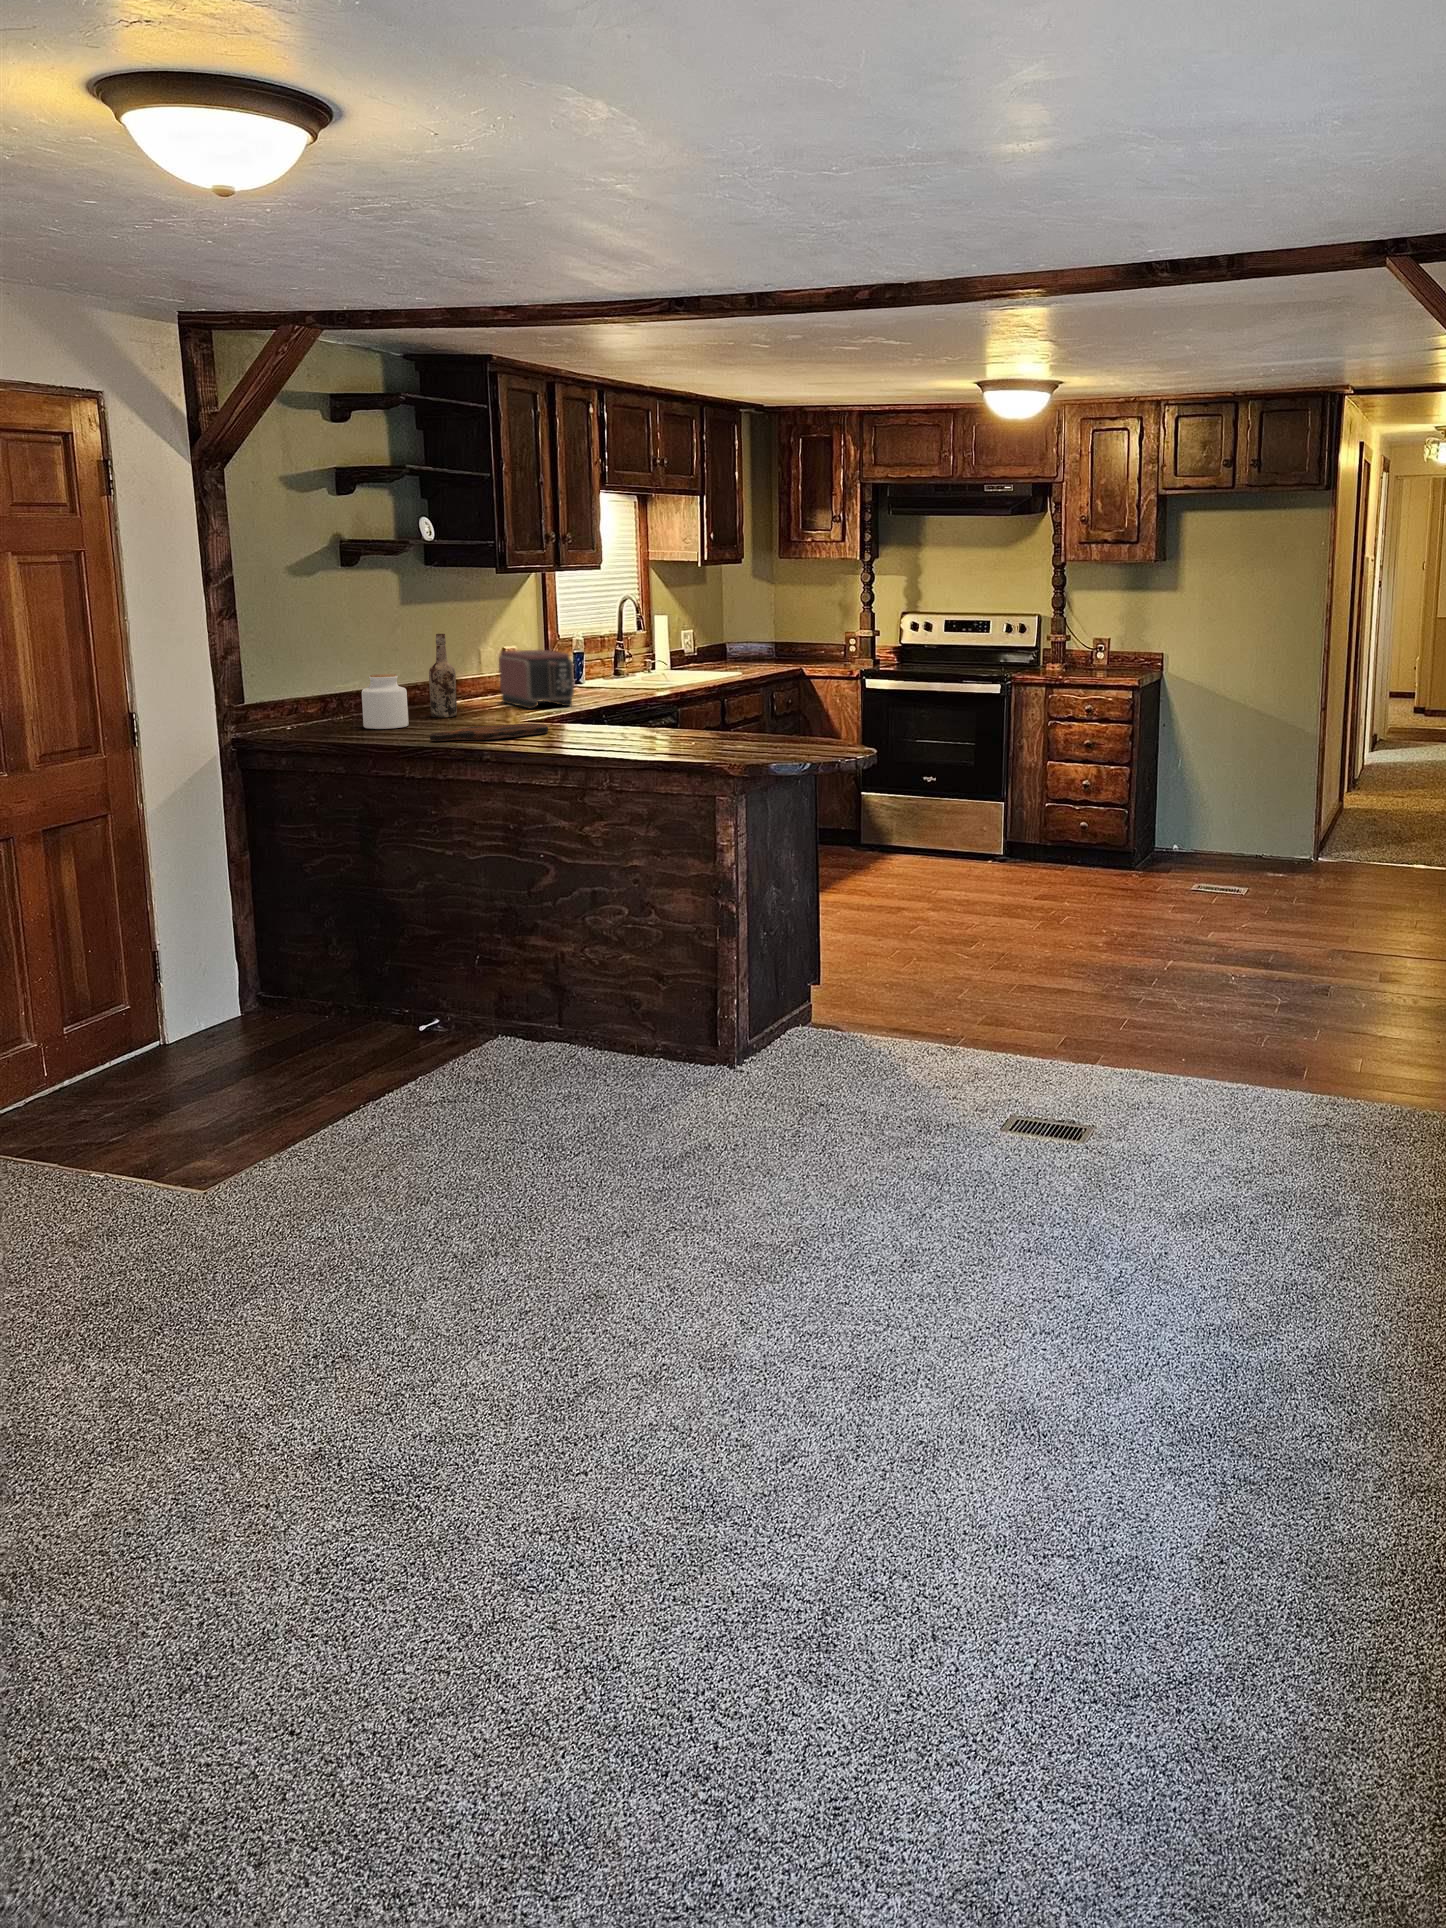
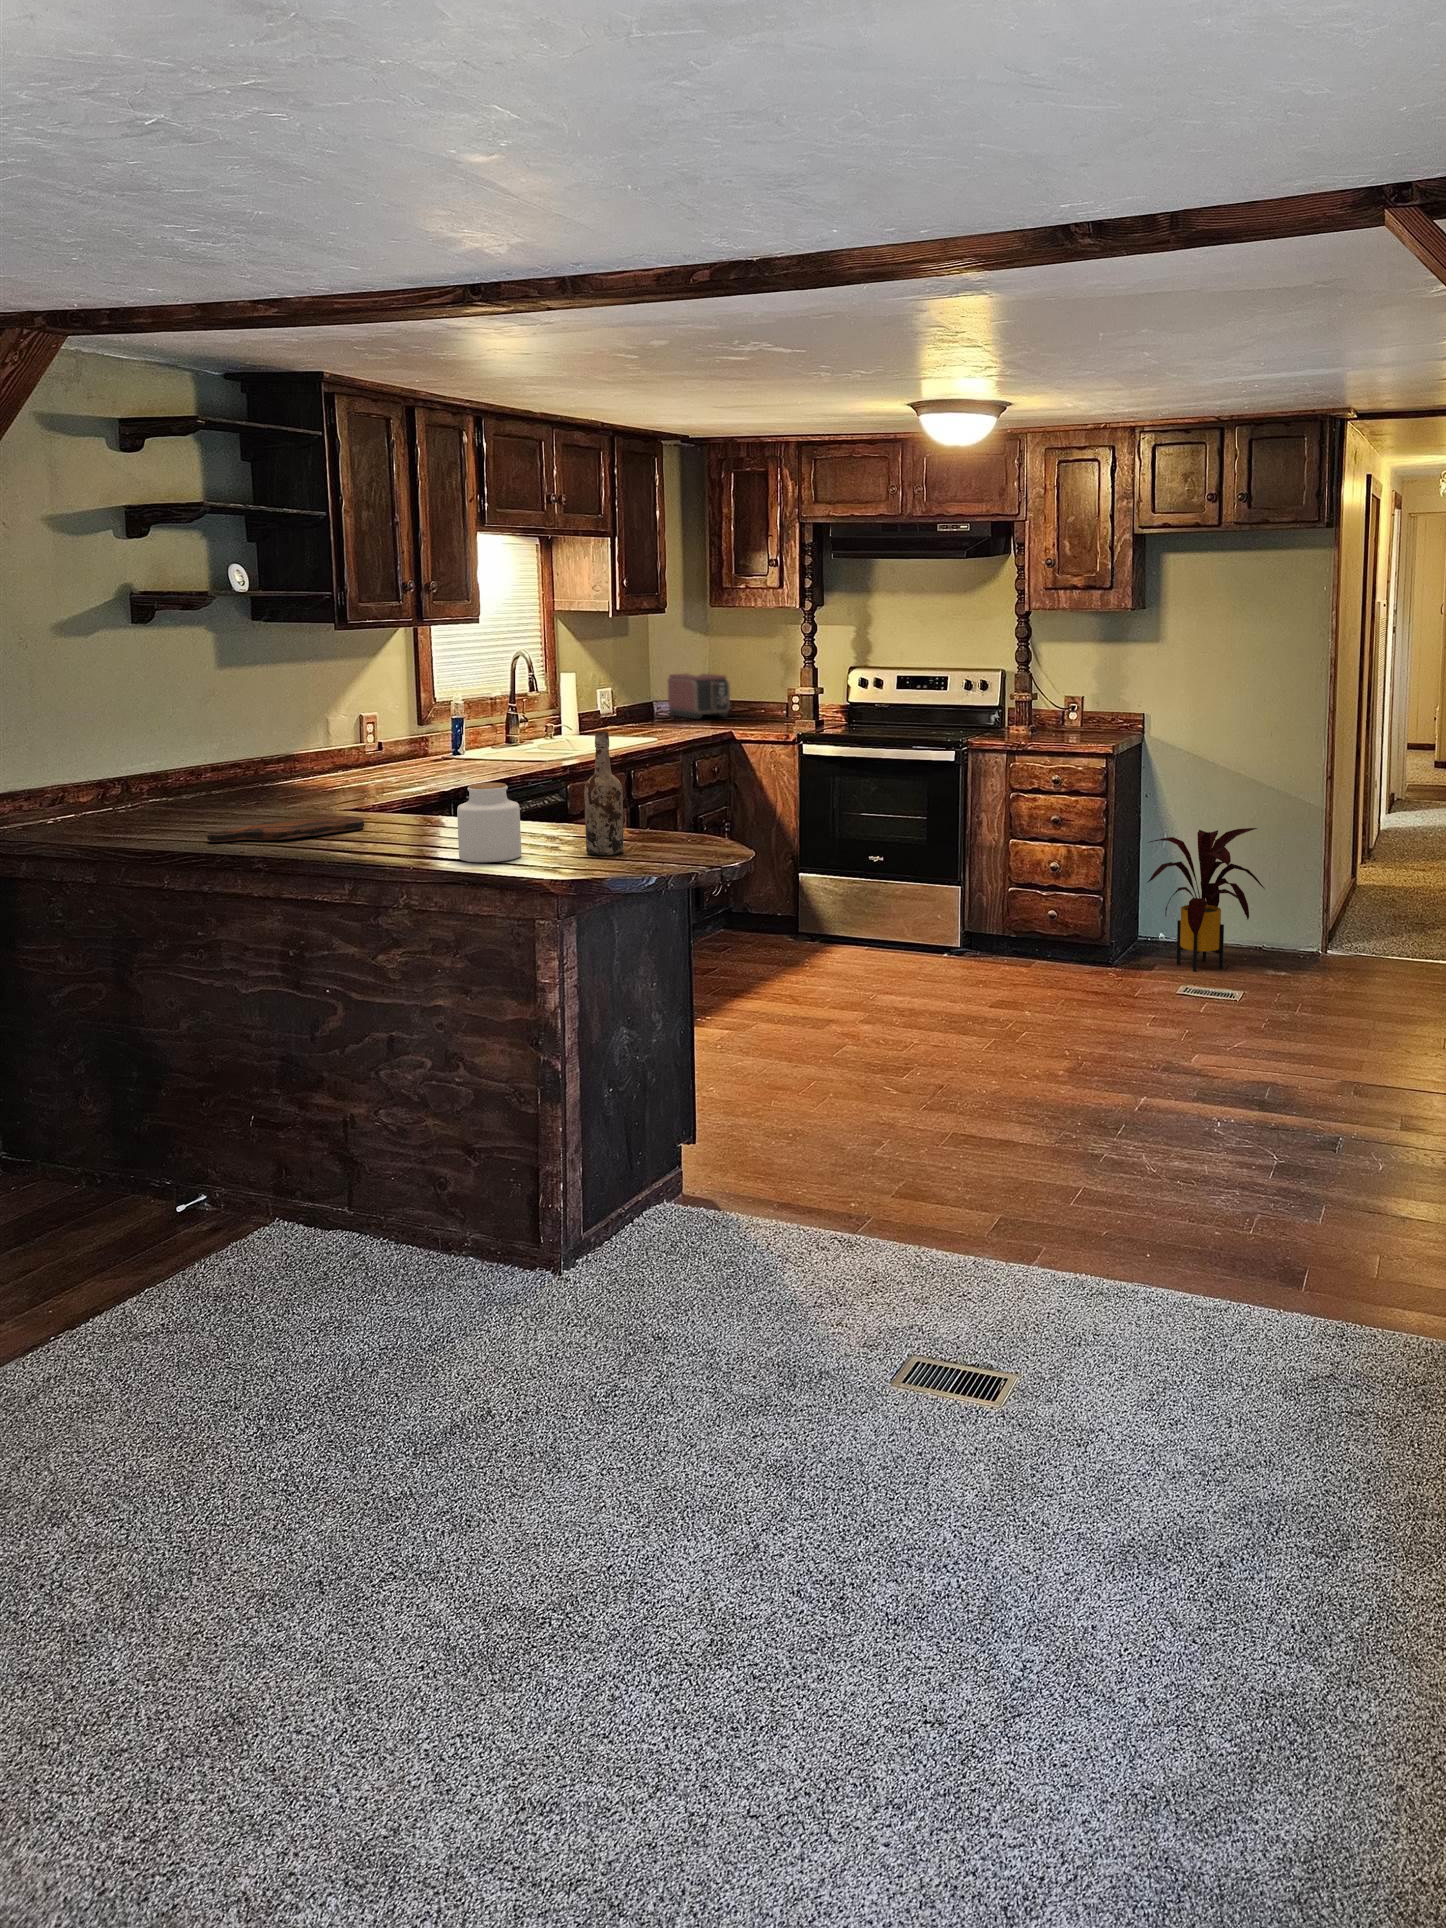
wine bottle: present [429,634,457,717] -> present [584,731,623,855]
toaster: present [499,650,574,709] -> present [667,673,730,719]
jar: present [362,674,409,729] -> present [457,783,521,862]
house plant: none [1167,751,1269,873] -> present [1147,828,1265,971]

